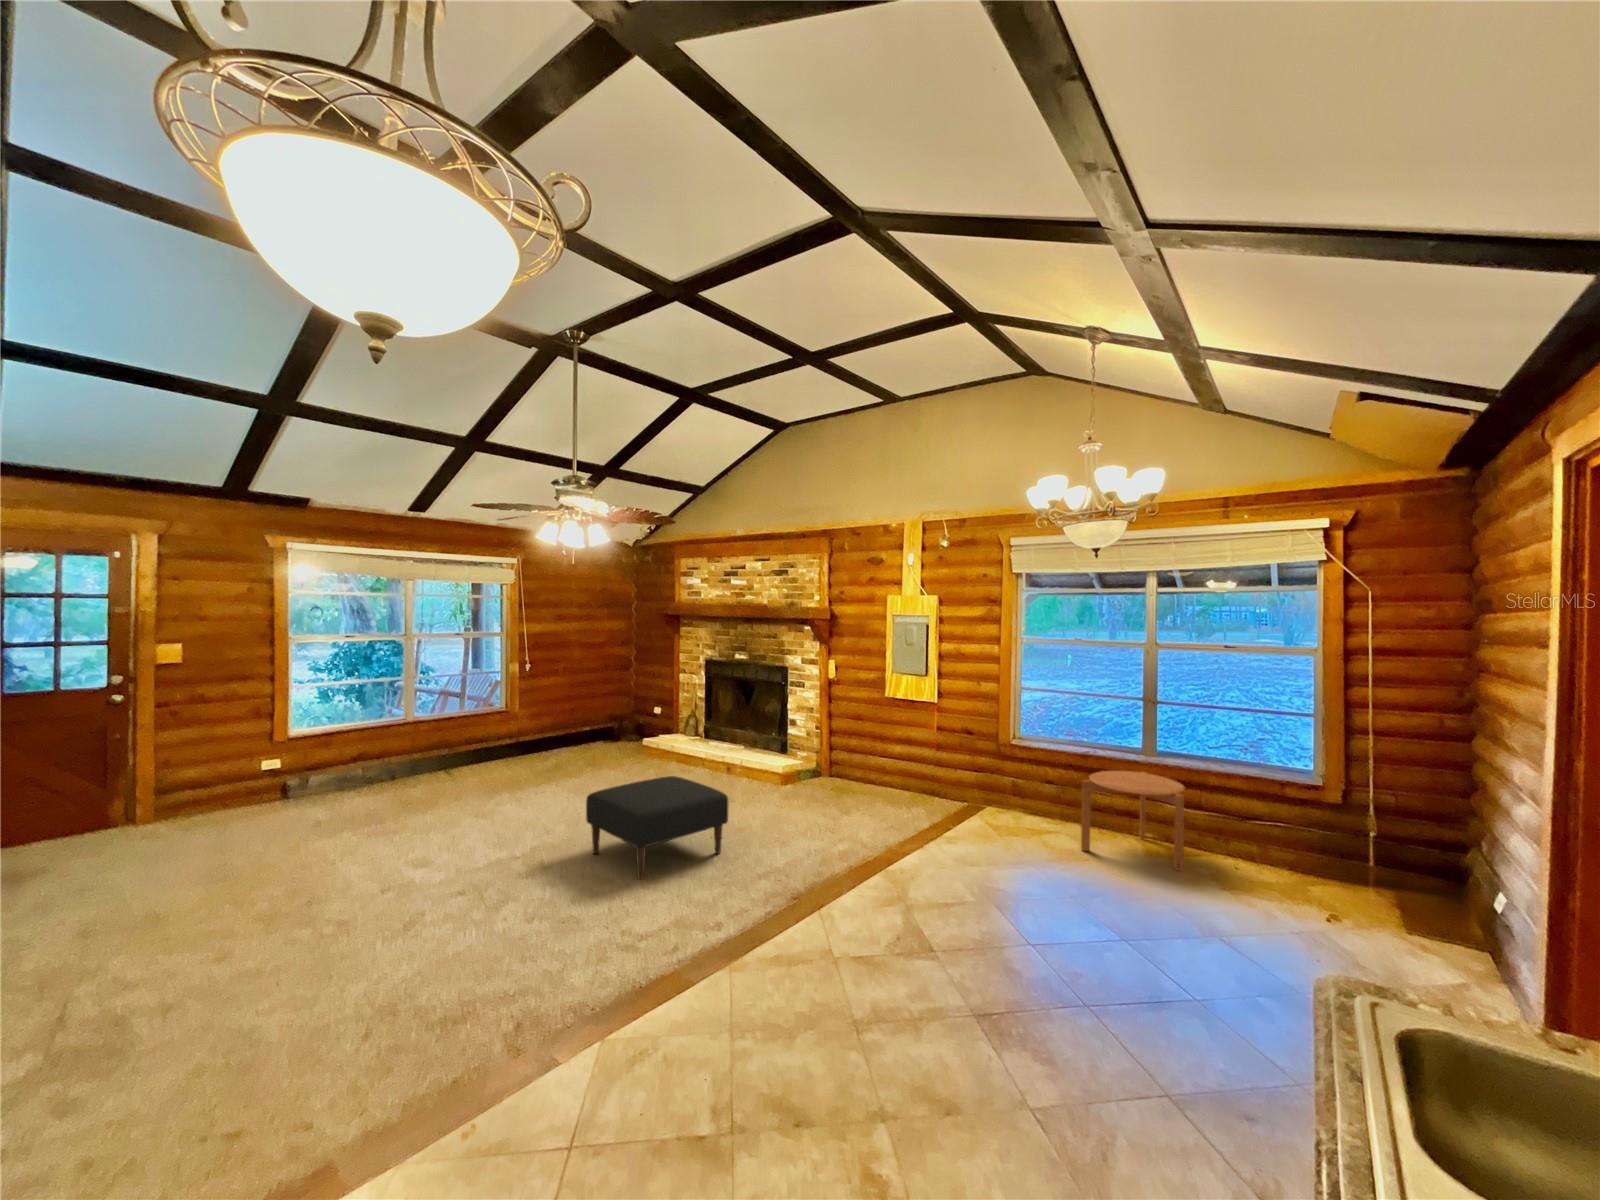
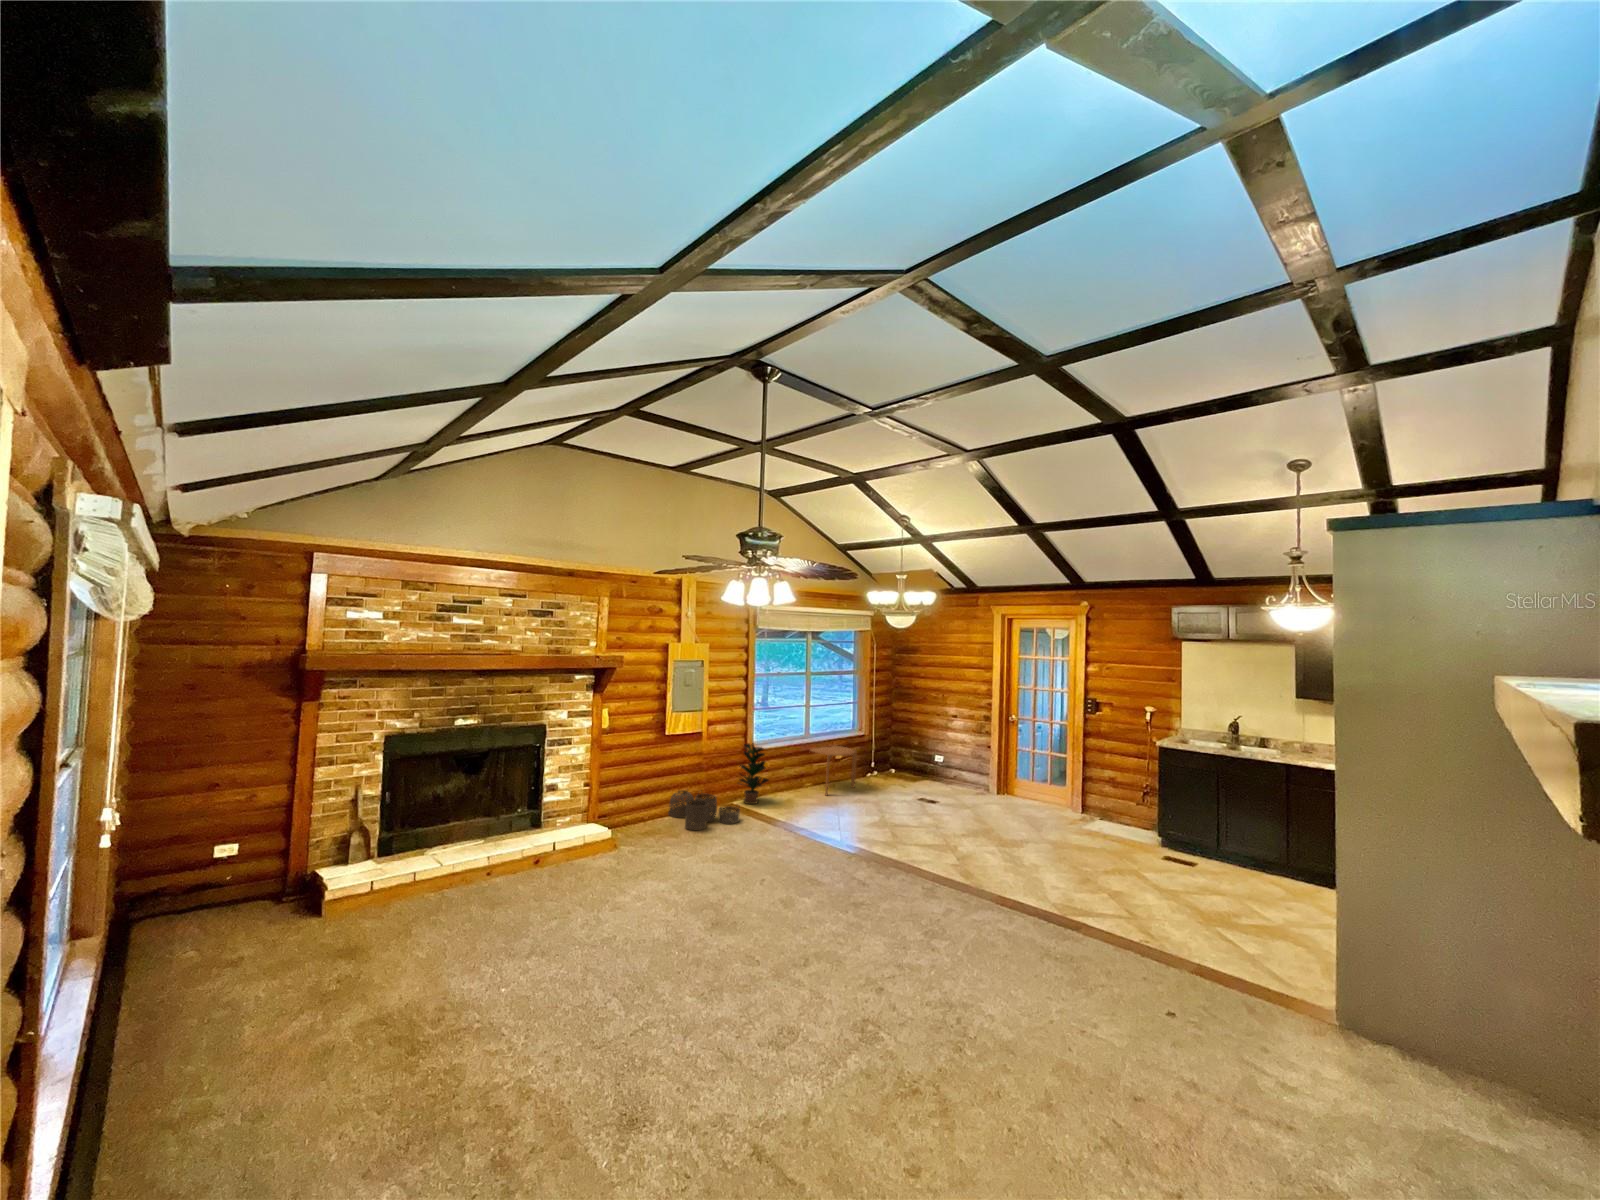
potted plant: none [952,731,1002,815] -> present [739,744,769,804]
woven basket: none [846,761,908,812] -> present [669,790,740,830]
ottoman: present [586,776,729,879] -> none [756,833,894,949]

